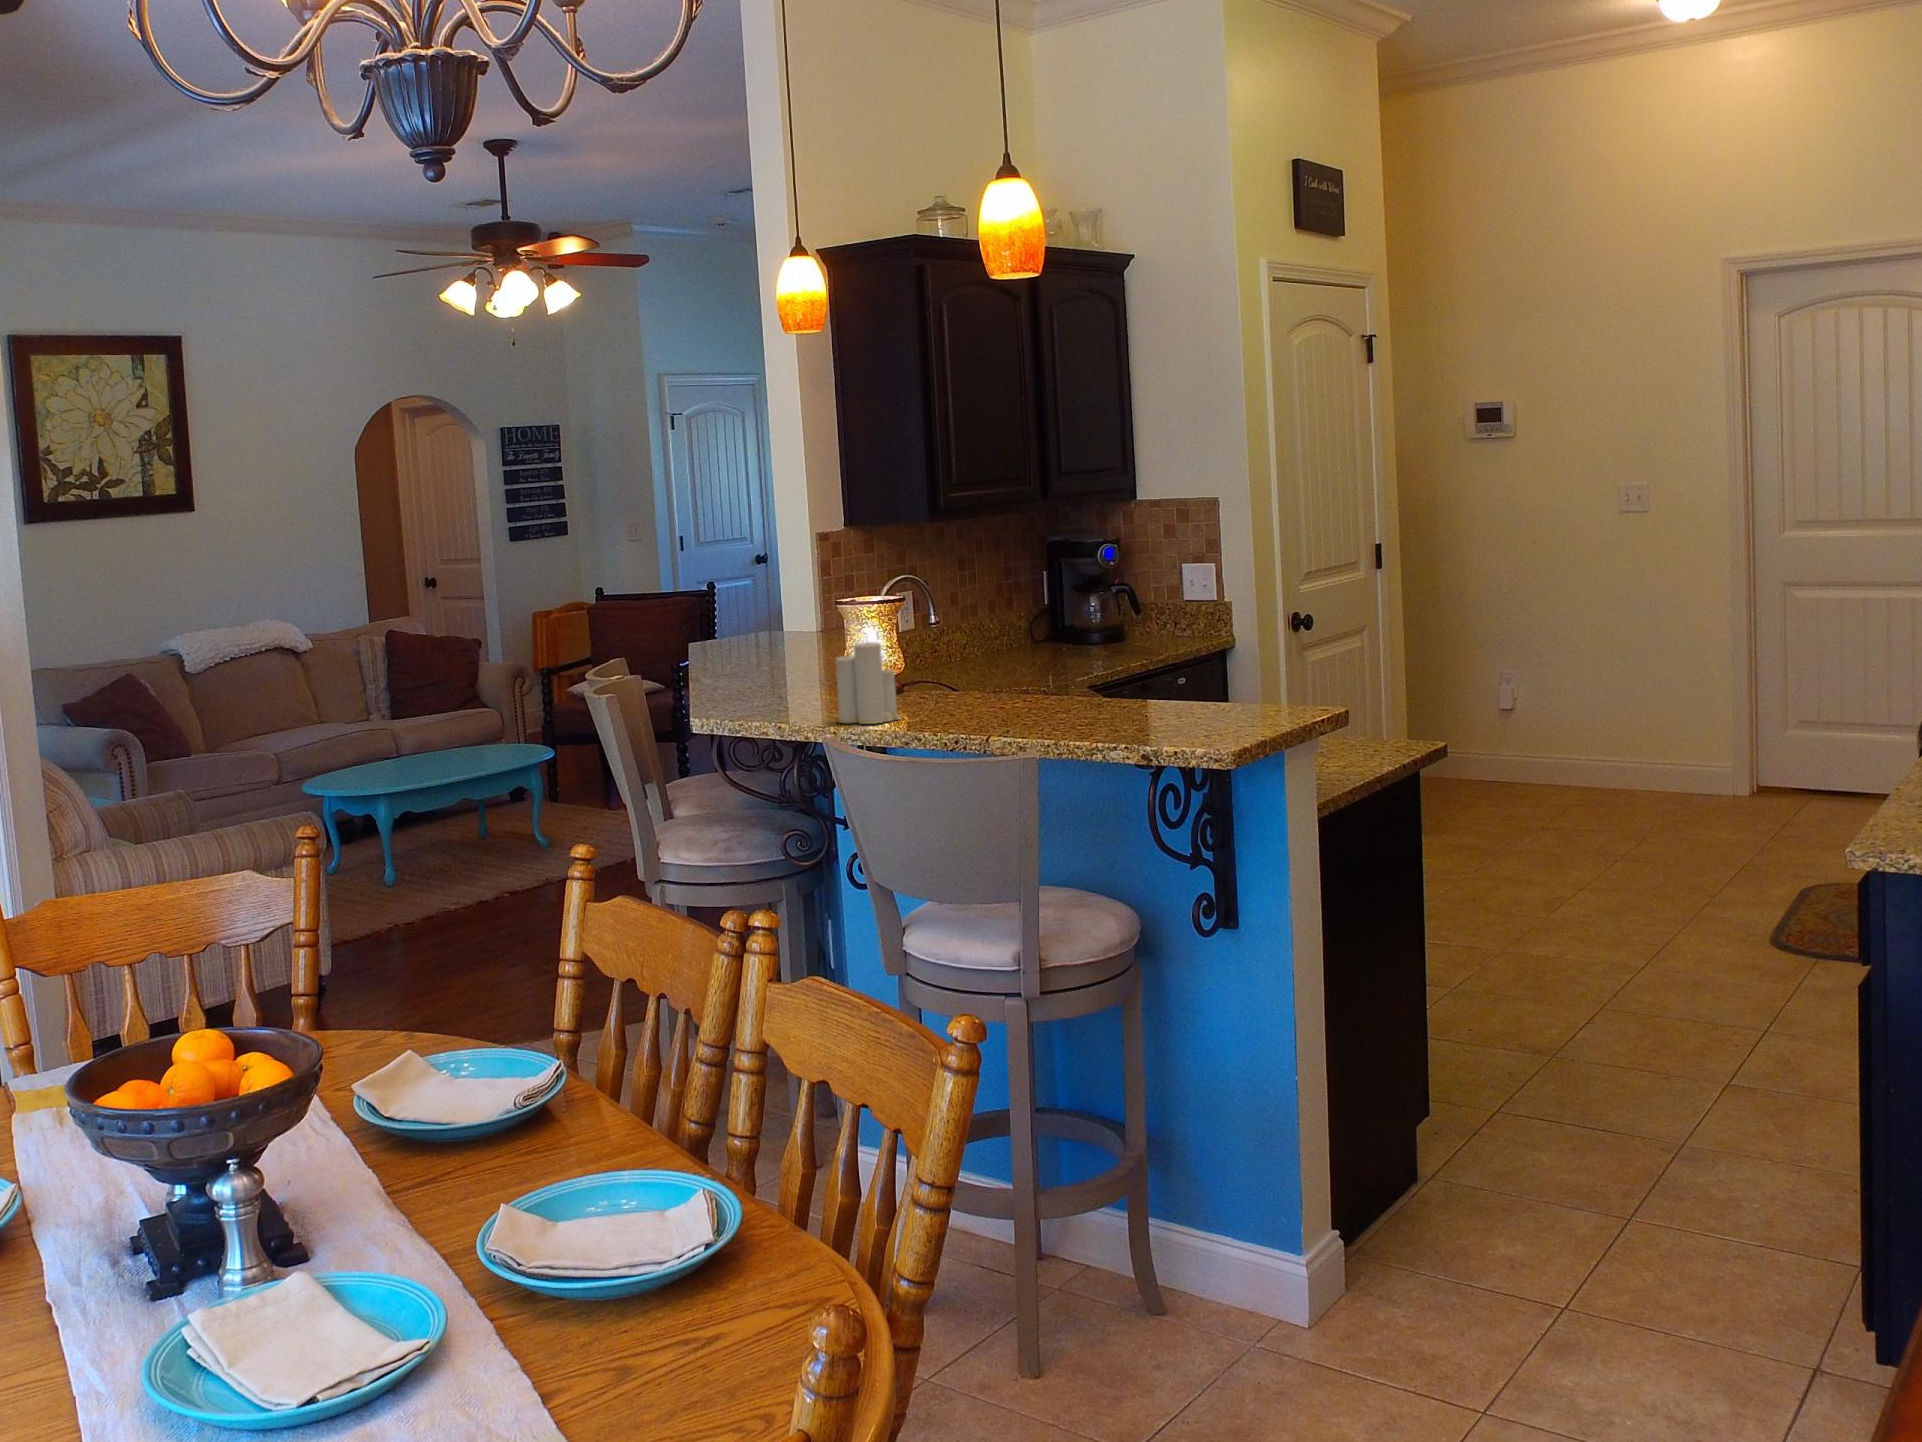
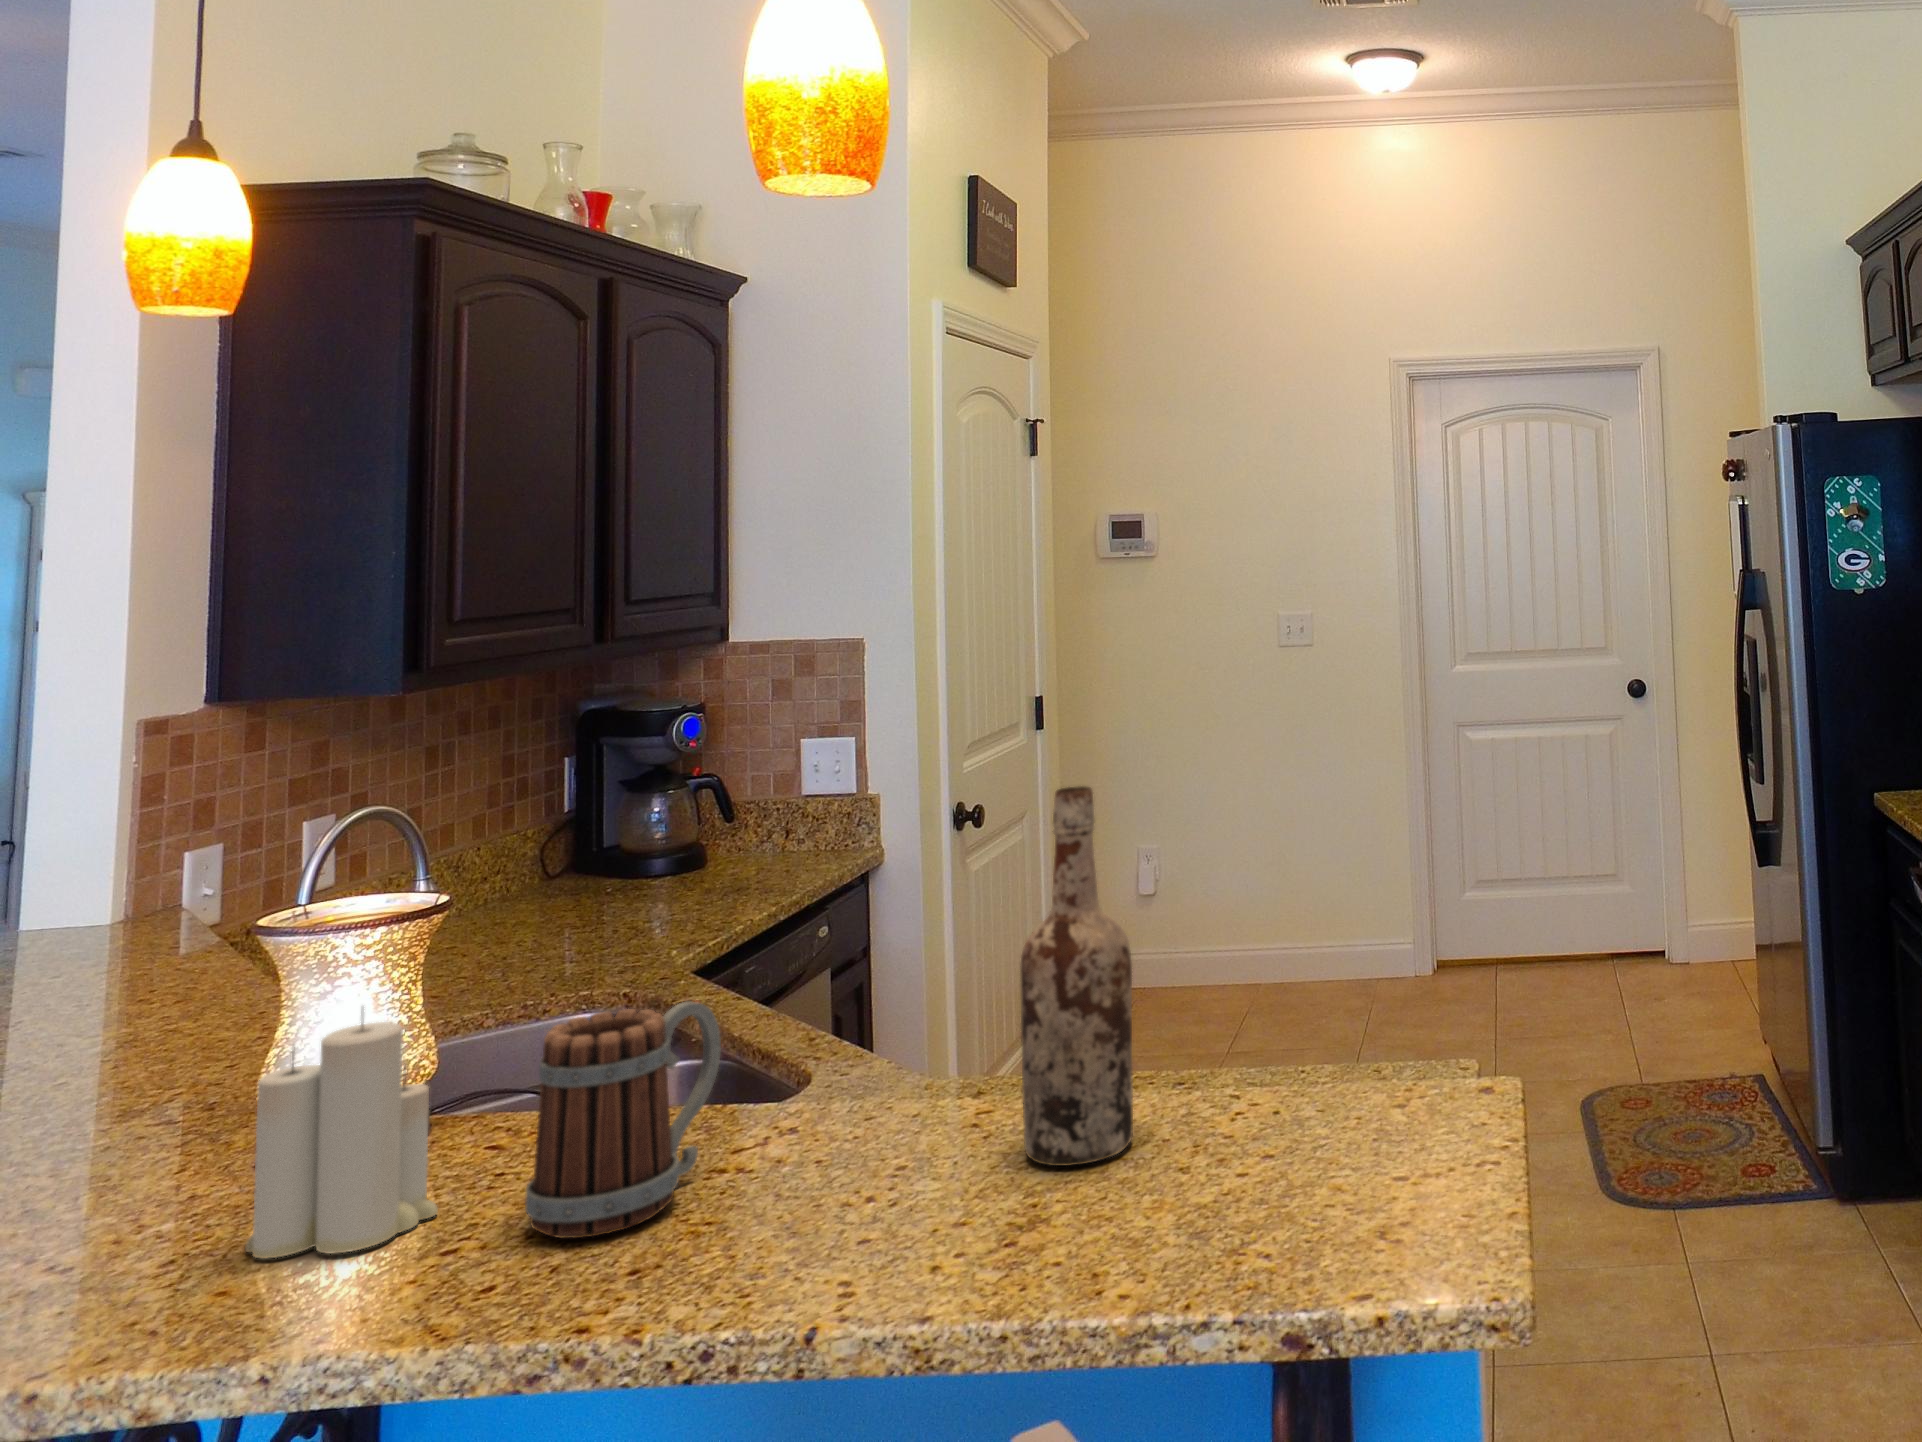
wine bottle: none [1109,562,1163,727] -> present [1020,786,1133,1166]
mug: none [924,646,999,728] -> present [525,1002,721,1238]

